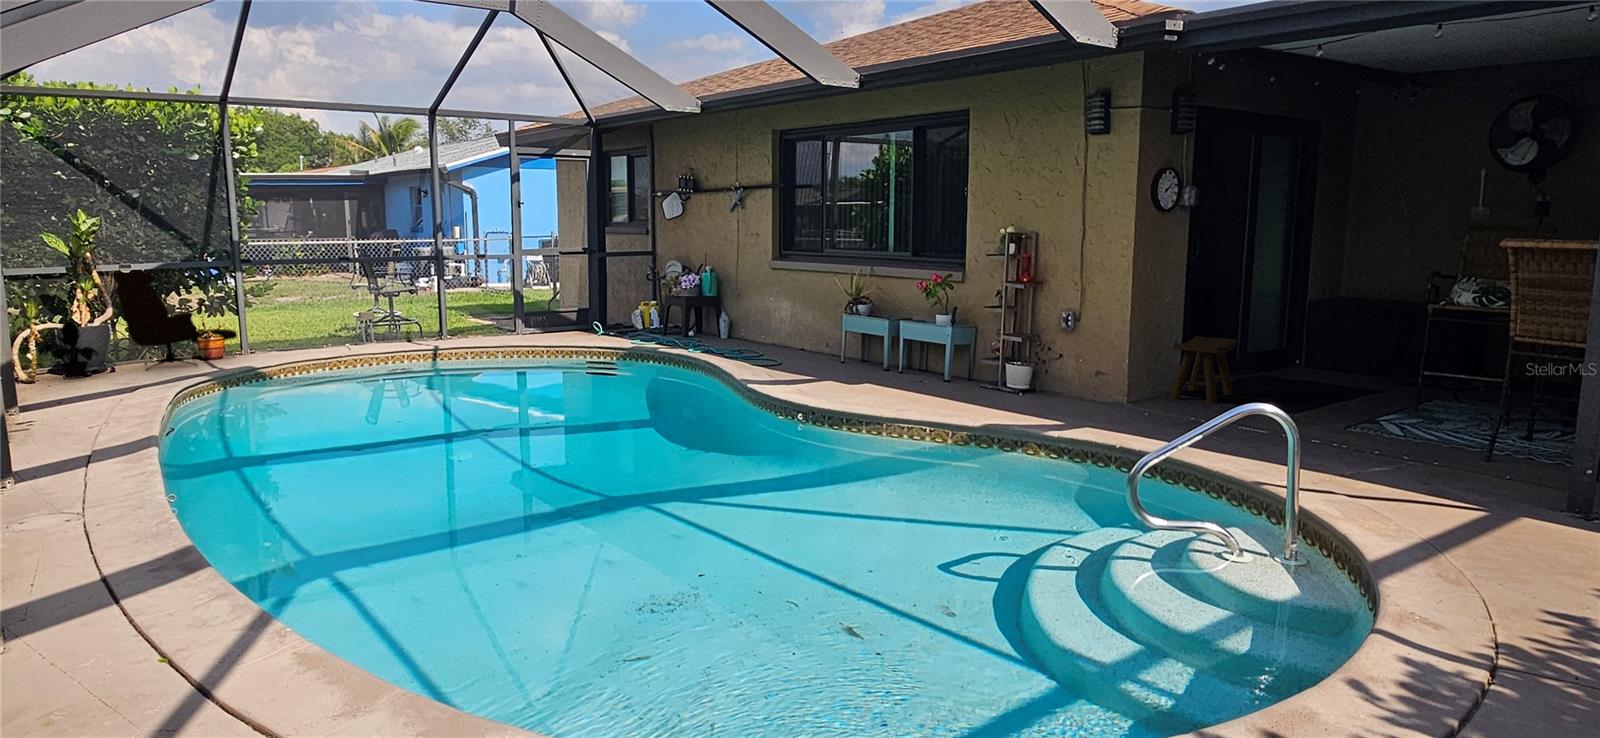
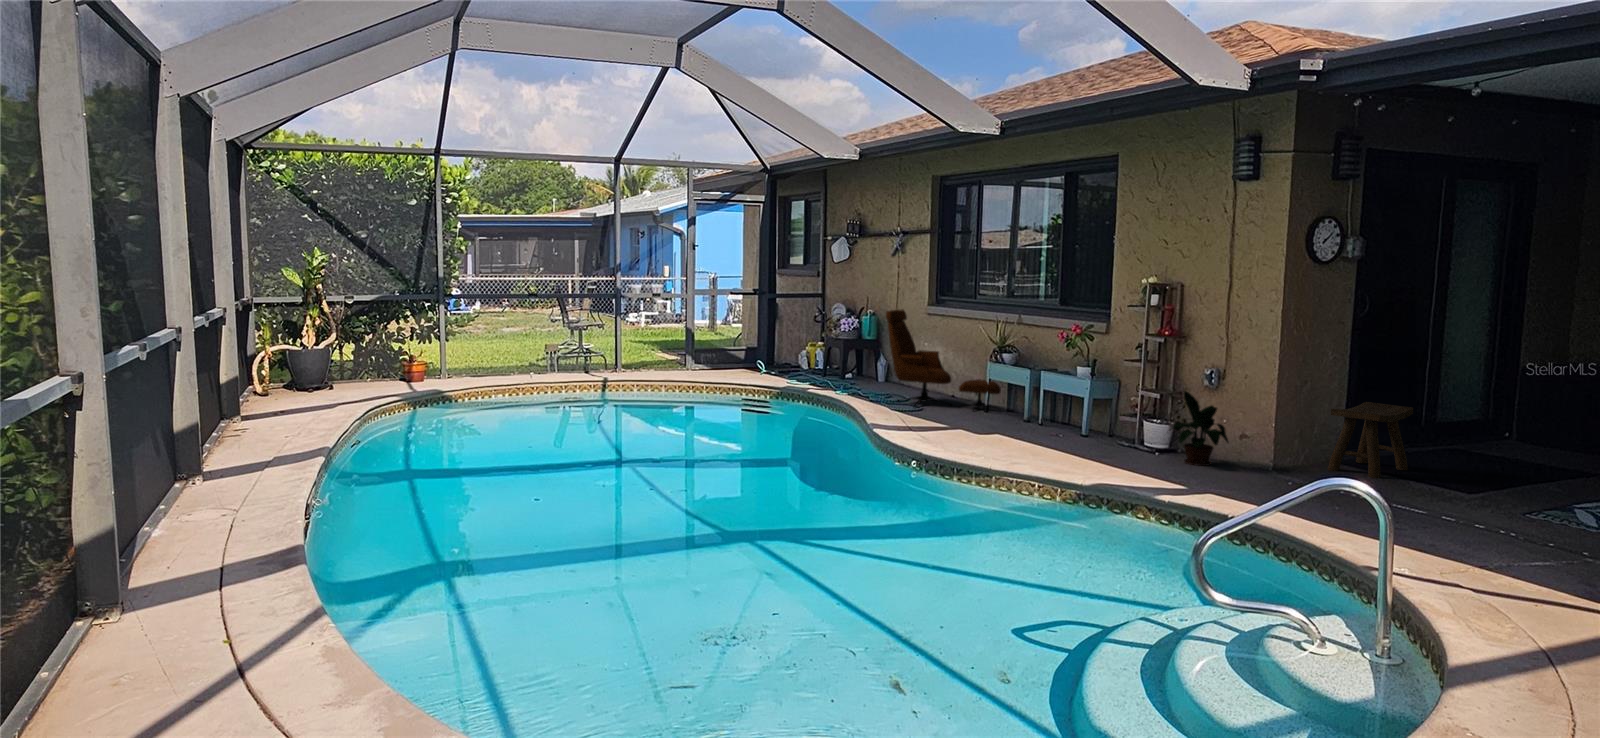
lounge chair: present [112,272,237,371] -> present [886,310,1001,411]
potted plant: present [39,321,98,379] -> present [1170,391,1228,466]

